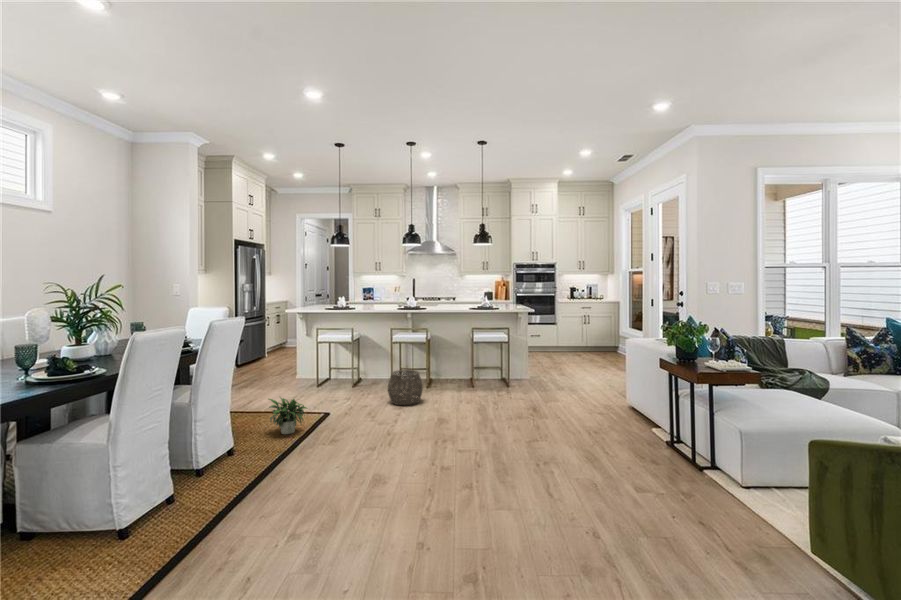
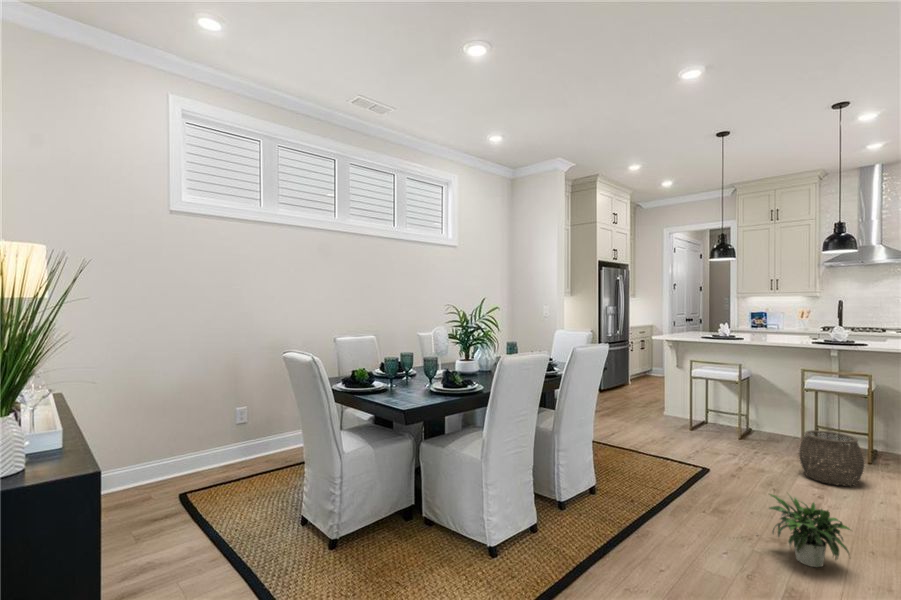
potted plant: present [269,398,307,434] -> present [769,494,851,567]

